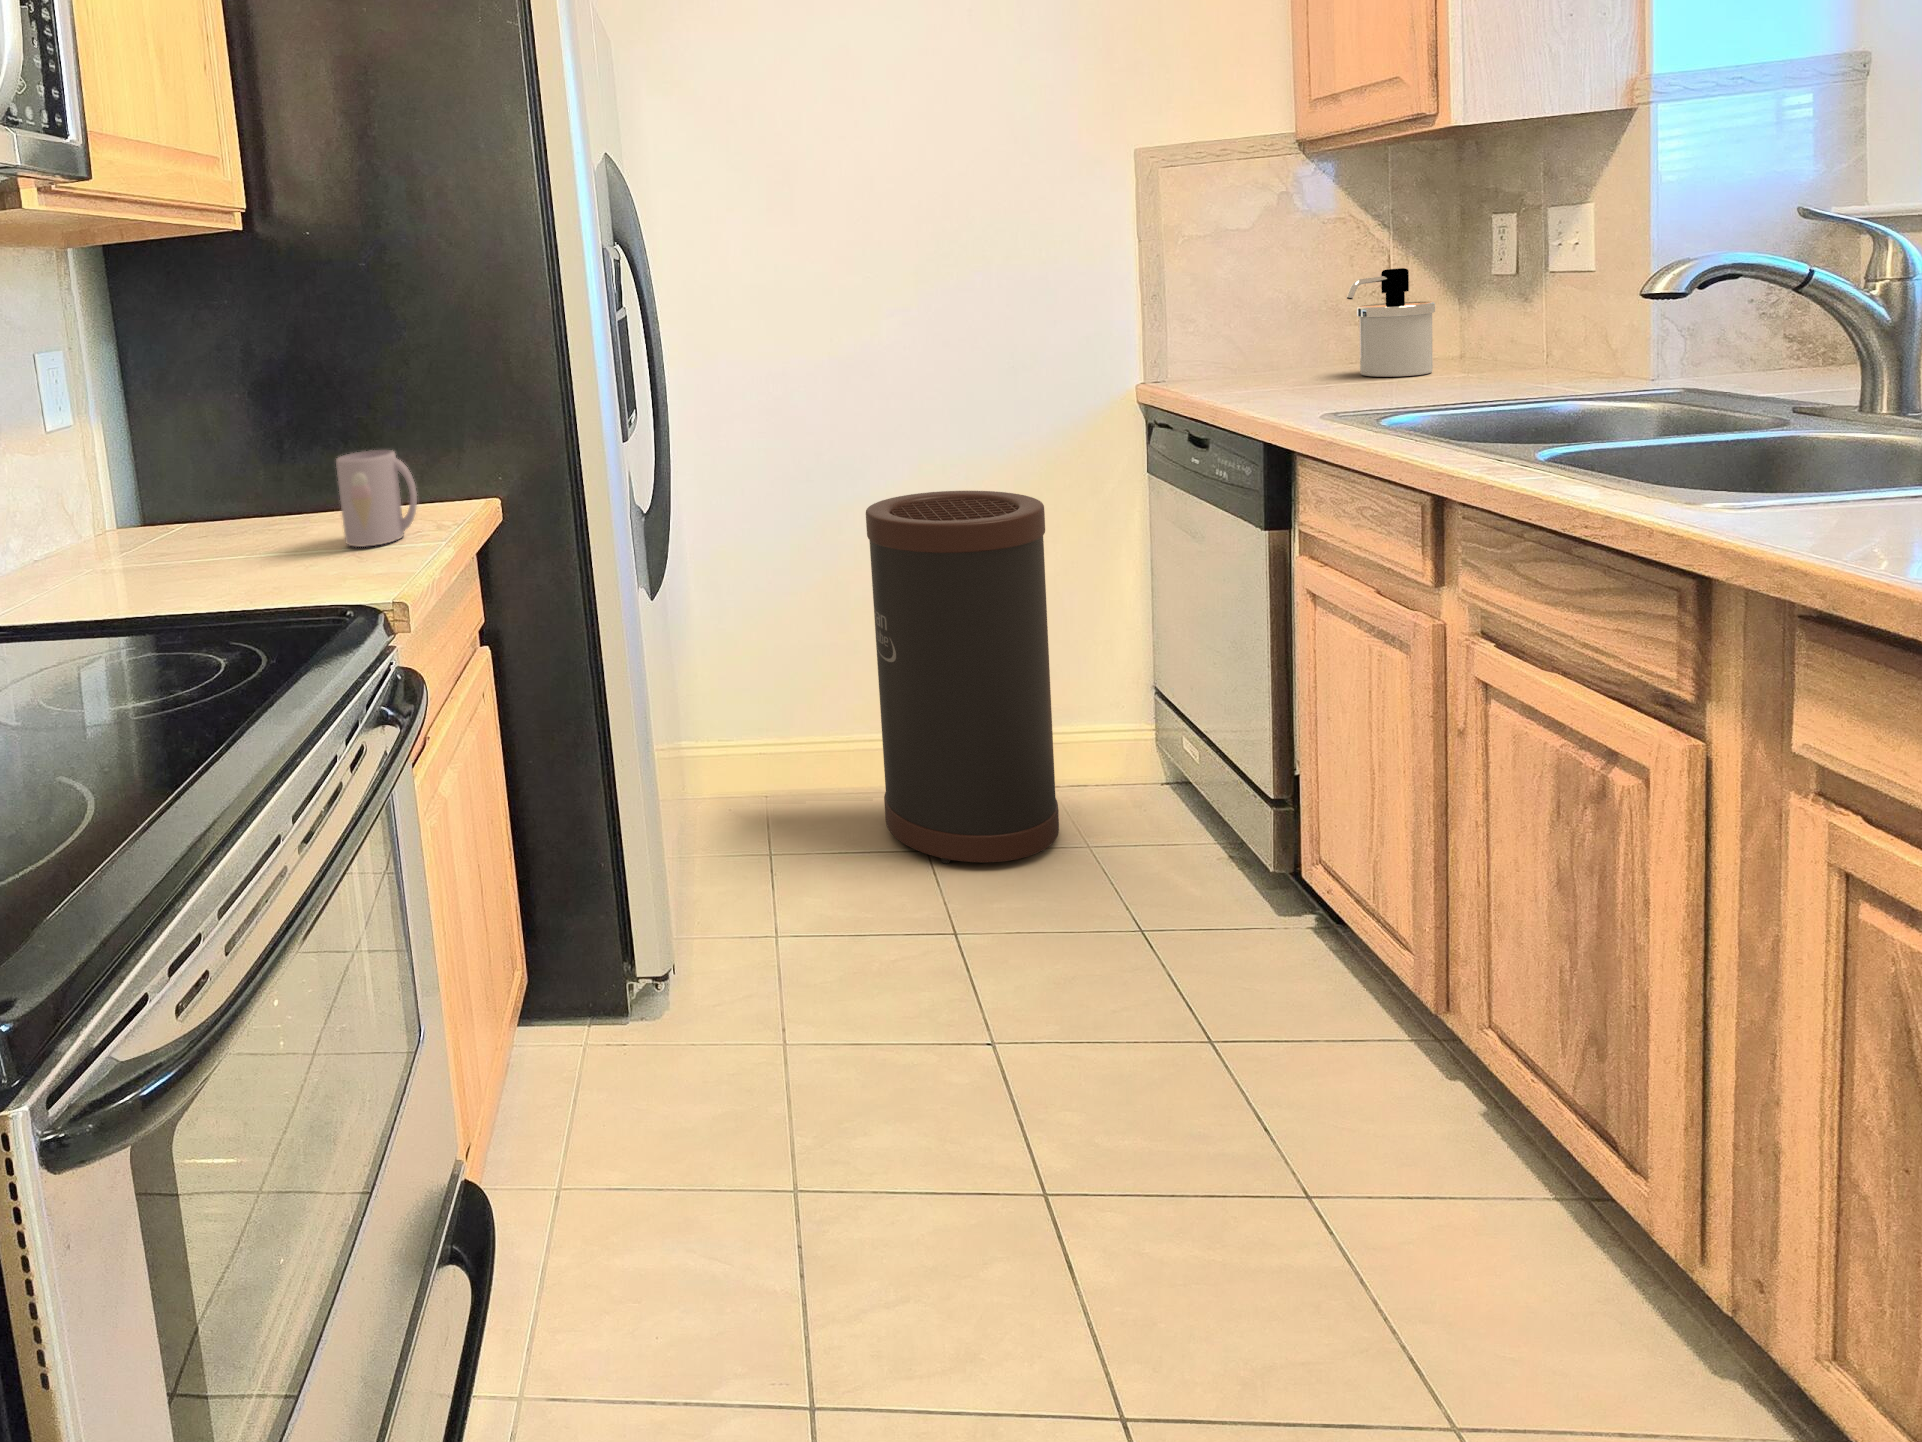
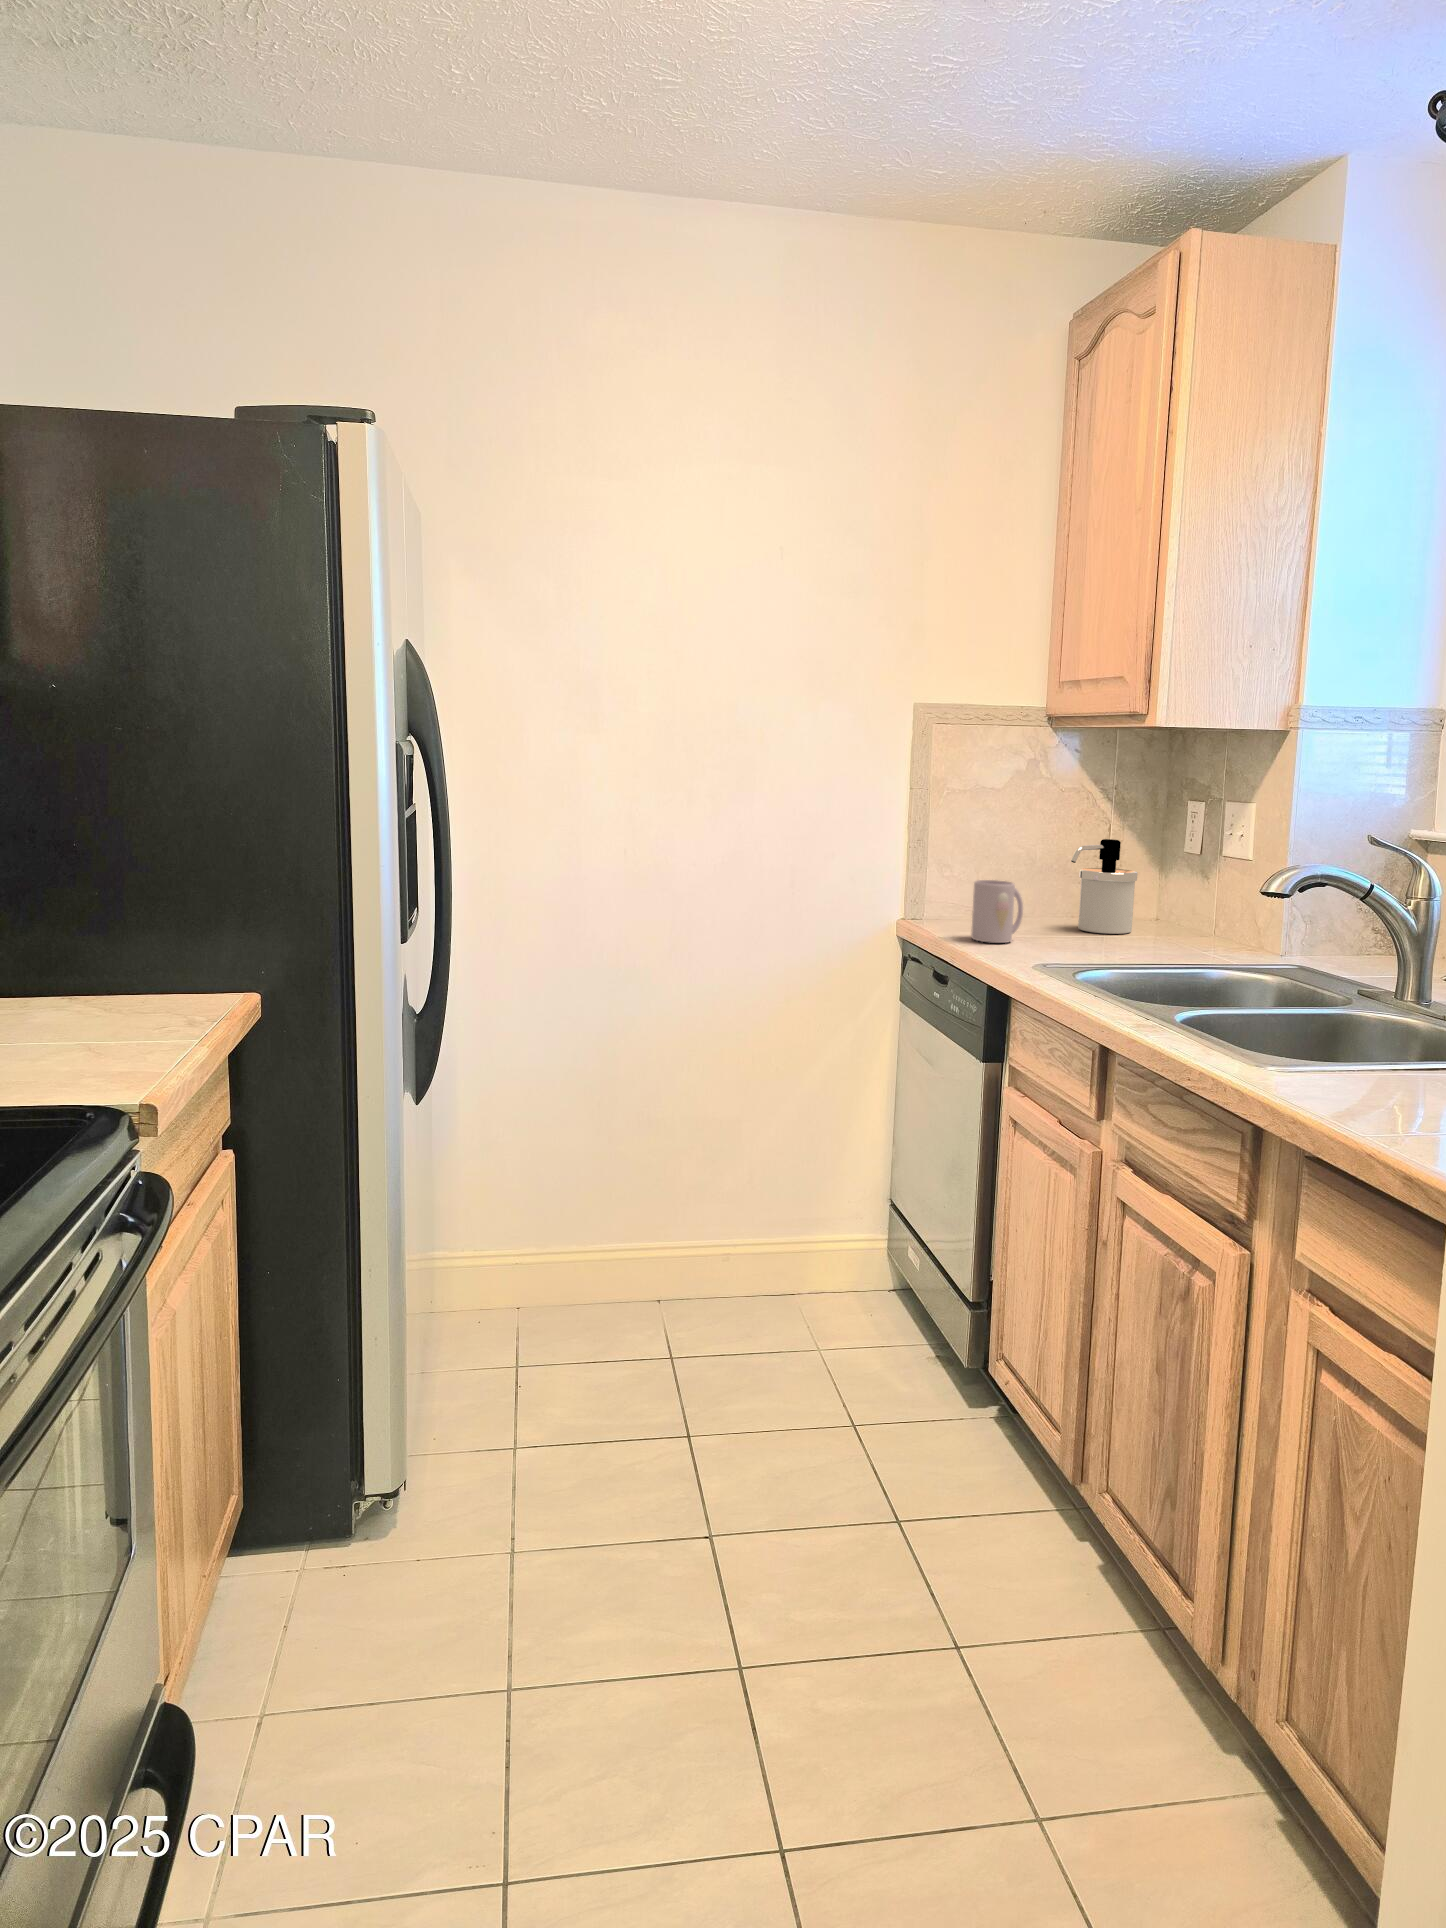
mug: present [336,450,417,547] -> present [971,880,1023,943]
trash can: present [866,491,1059,863] -> none [639,1007,808,1367]

